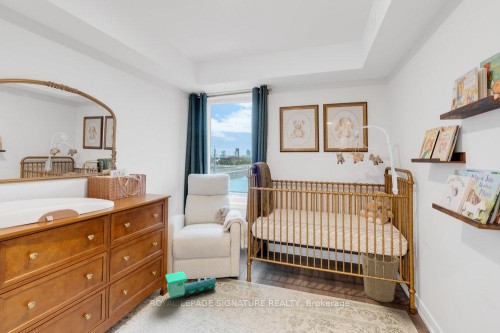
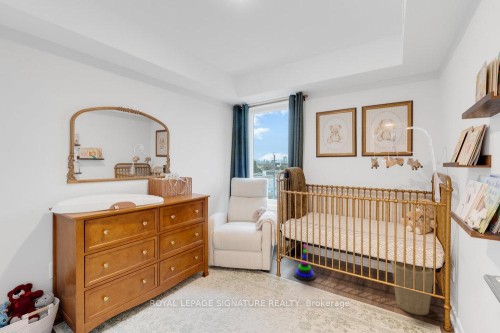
stacking toy: none [264,244,286,281] -> present [294,246,315,280]
toy train: present [165,271,217,299] -> none [205,260,248,283]

